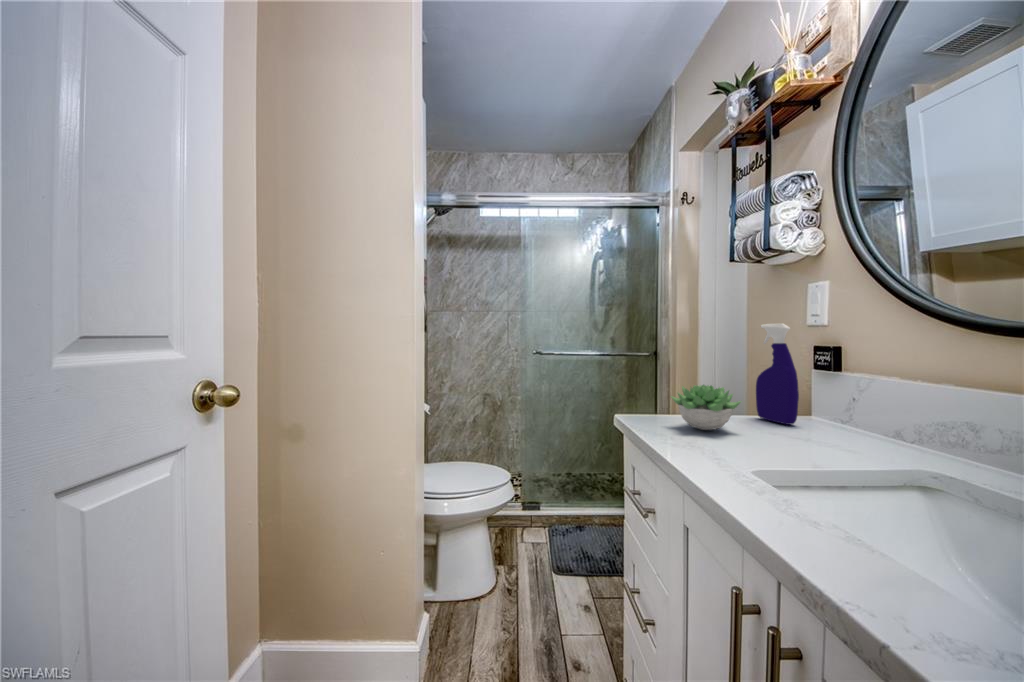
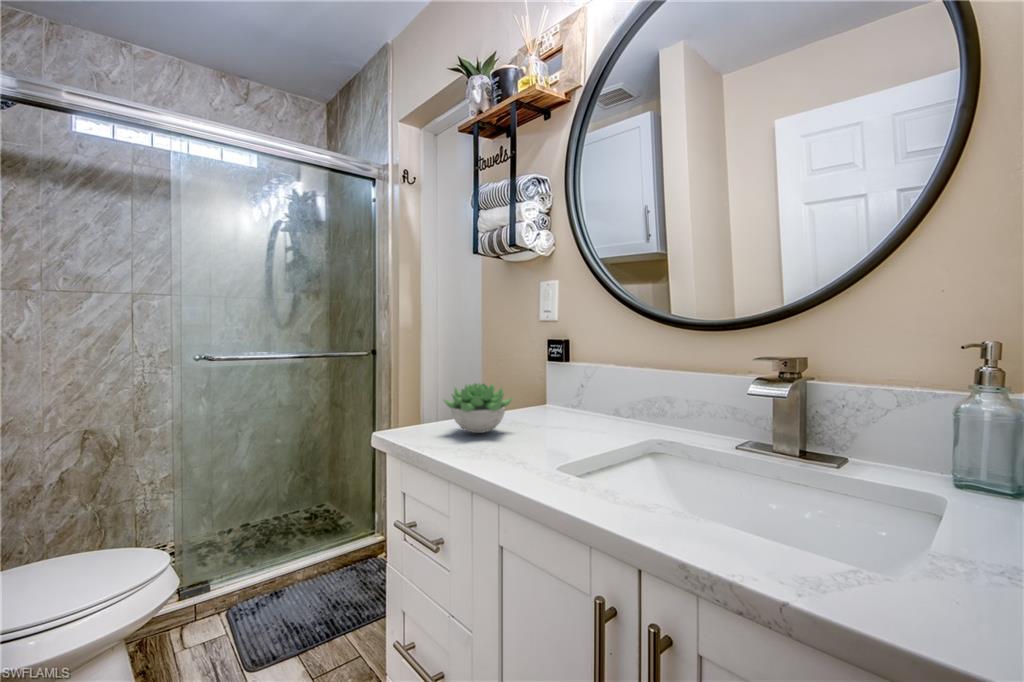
spray bottle: present [756,324,799,425] -> none [509,318,547,417]

